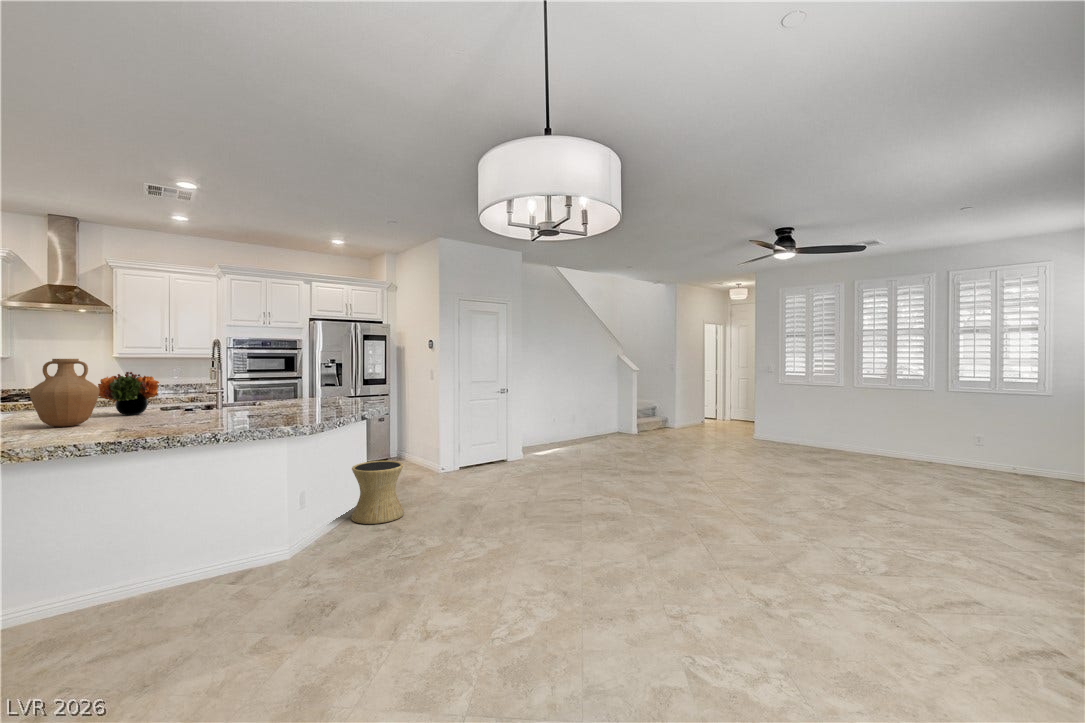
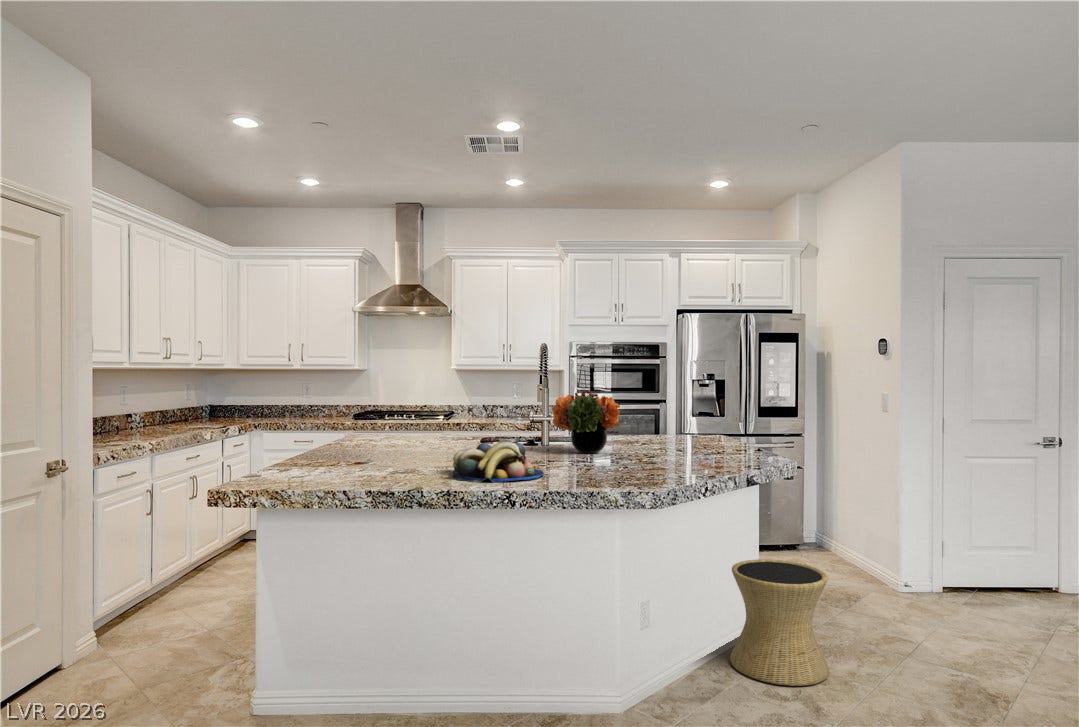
vase: present [30,359,100,427] -> none [332,369,399,459]
flower arrangement: present [98,372,159,415] -> present [552,390,620,453]
fruit bowl: none [164,404,236,430] -> present [452,440,544,482]

